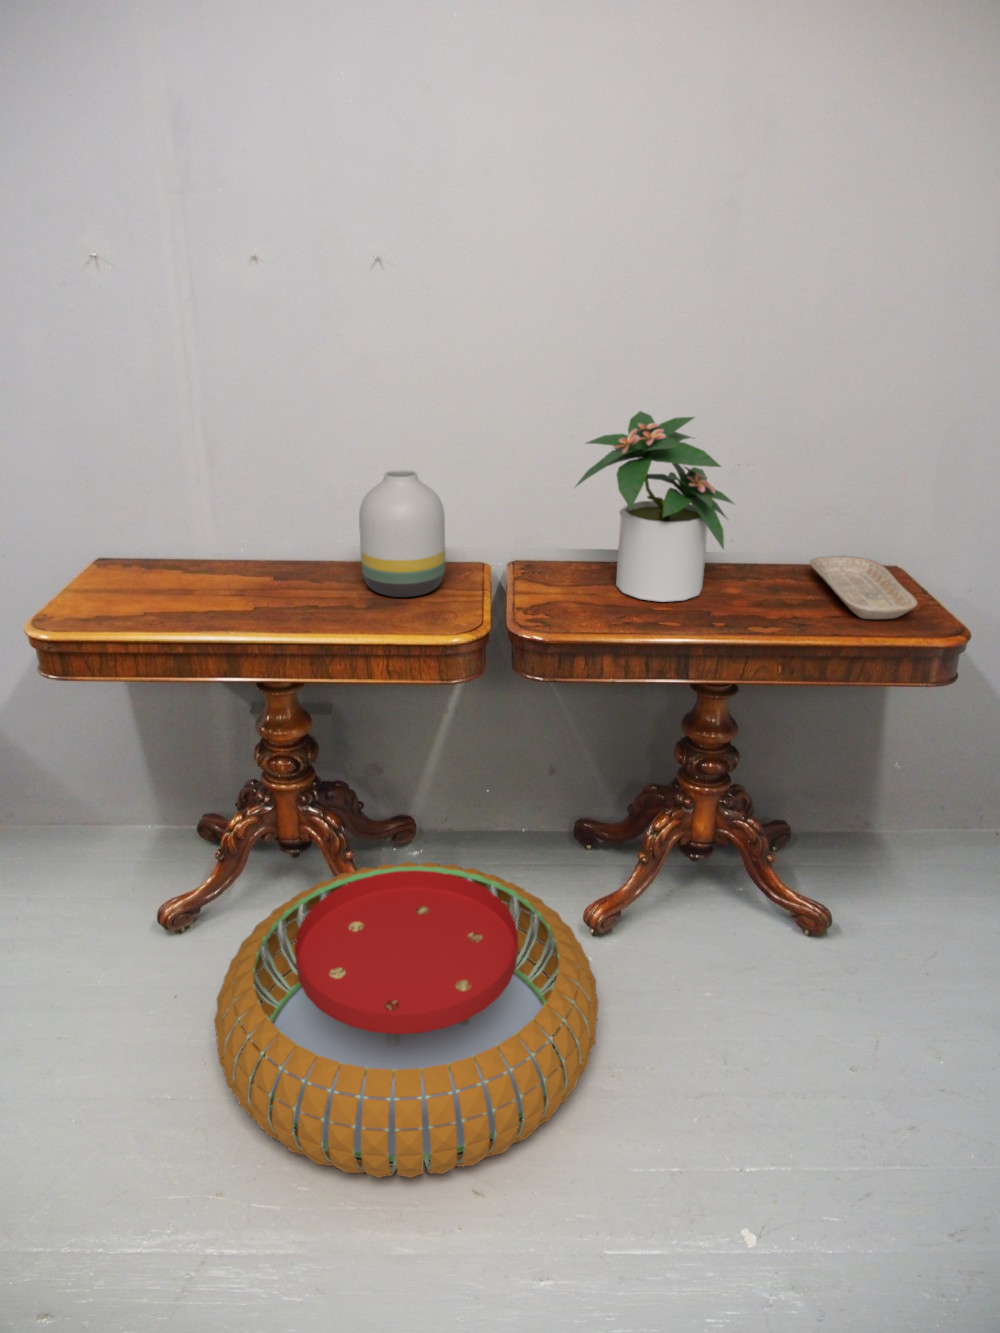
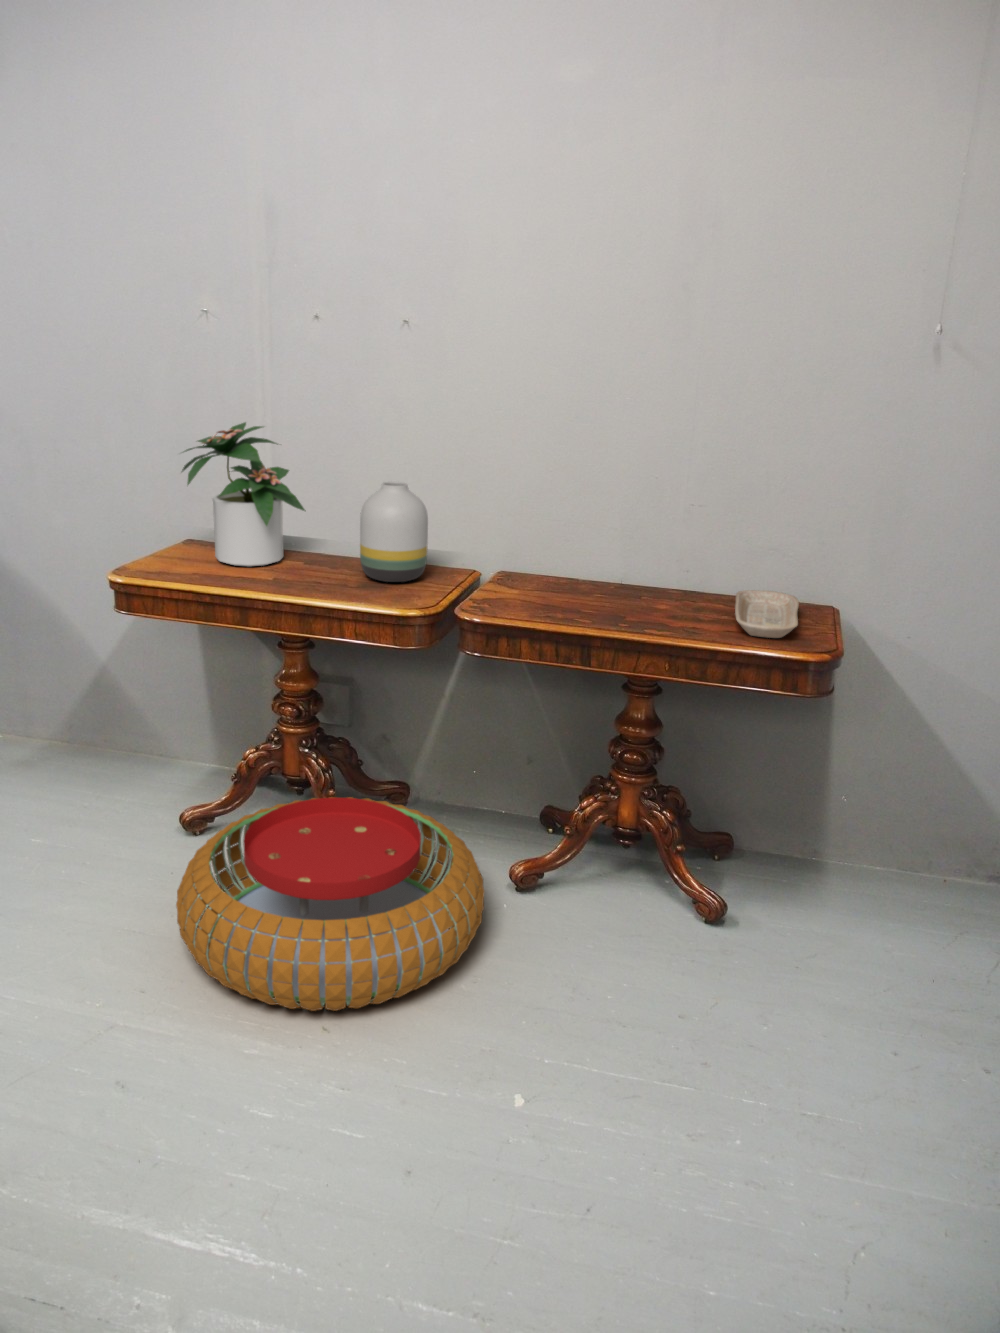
potted plant: present [576,411,734,602] -> present [182,422,306,567]

